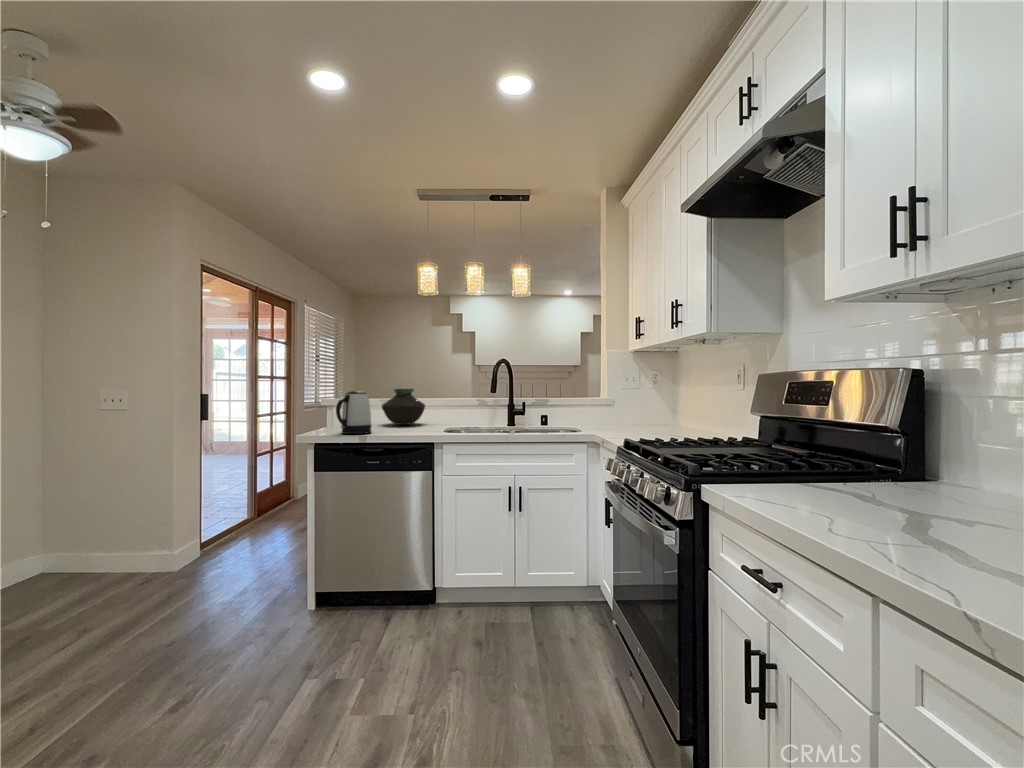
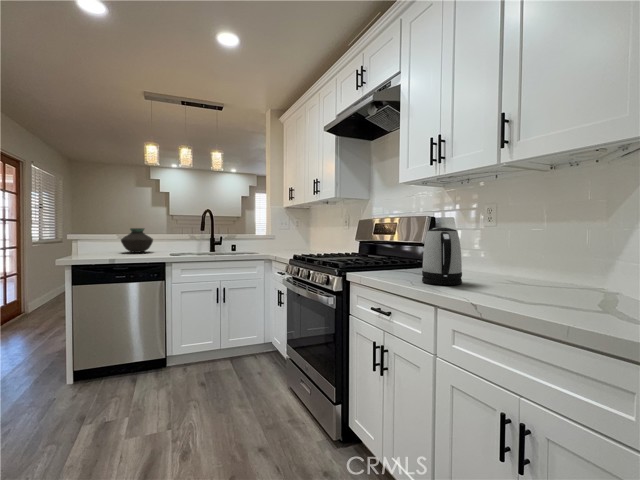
kettle: present [336,391,371,434] -> present [422,228,462,285]

